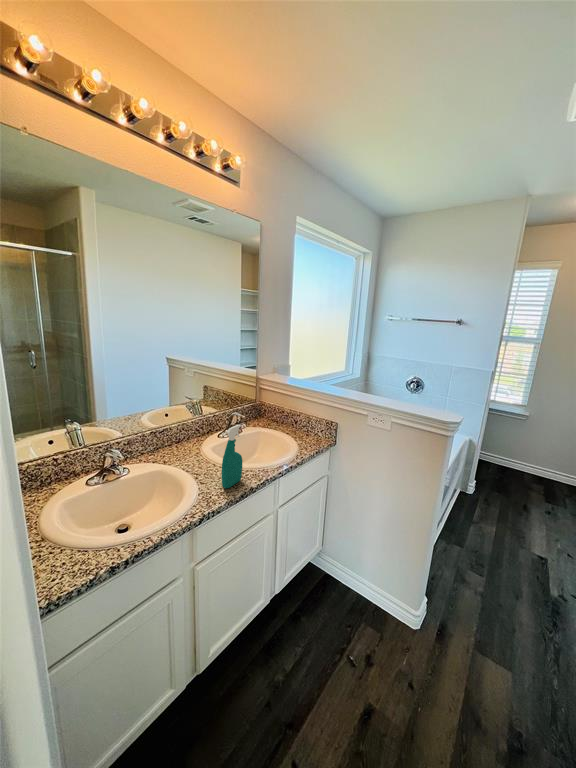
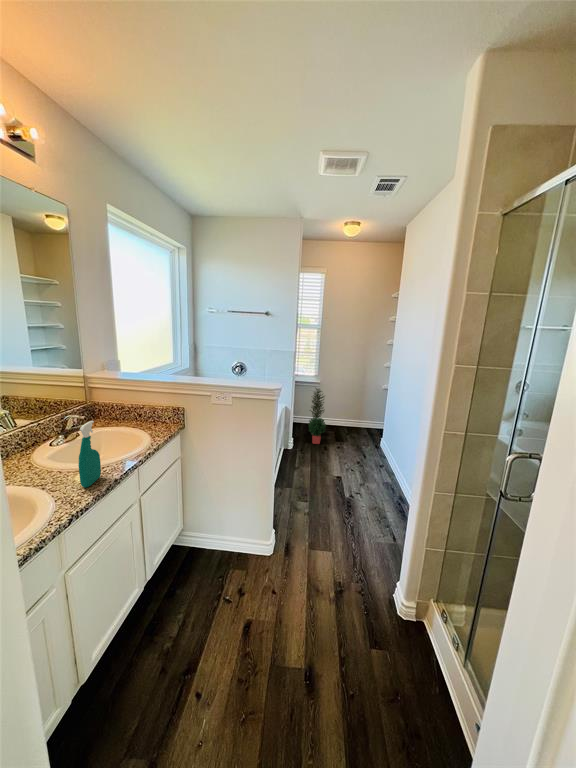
potted plant: none [500,421,537,499] -> present [308,389,326,444]

